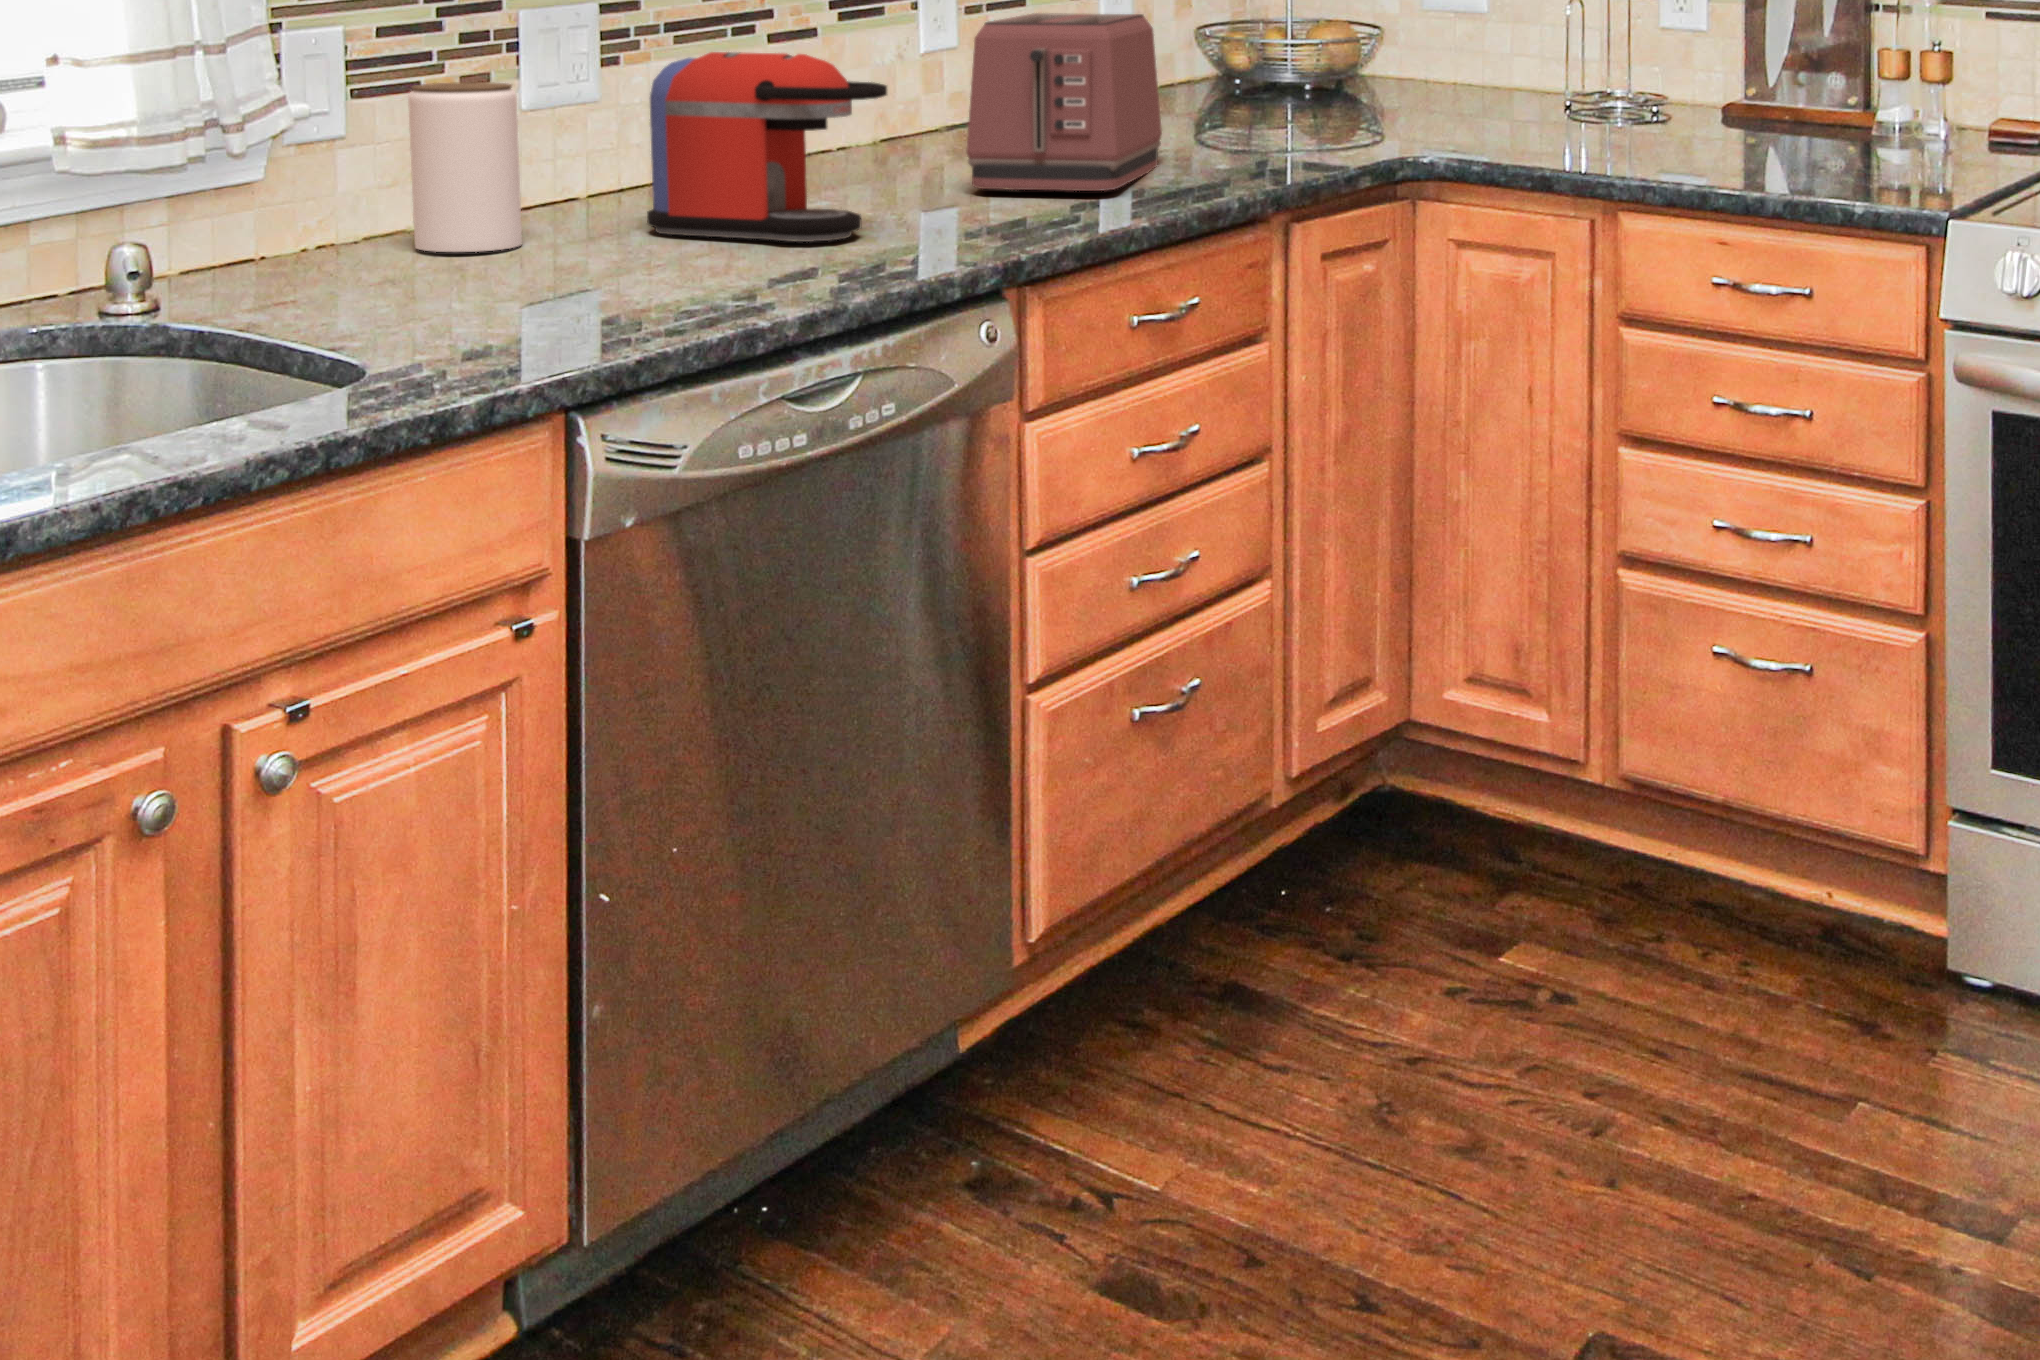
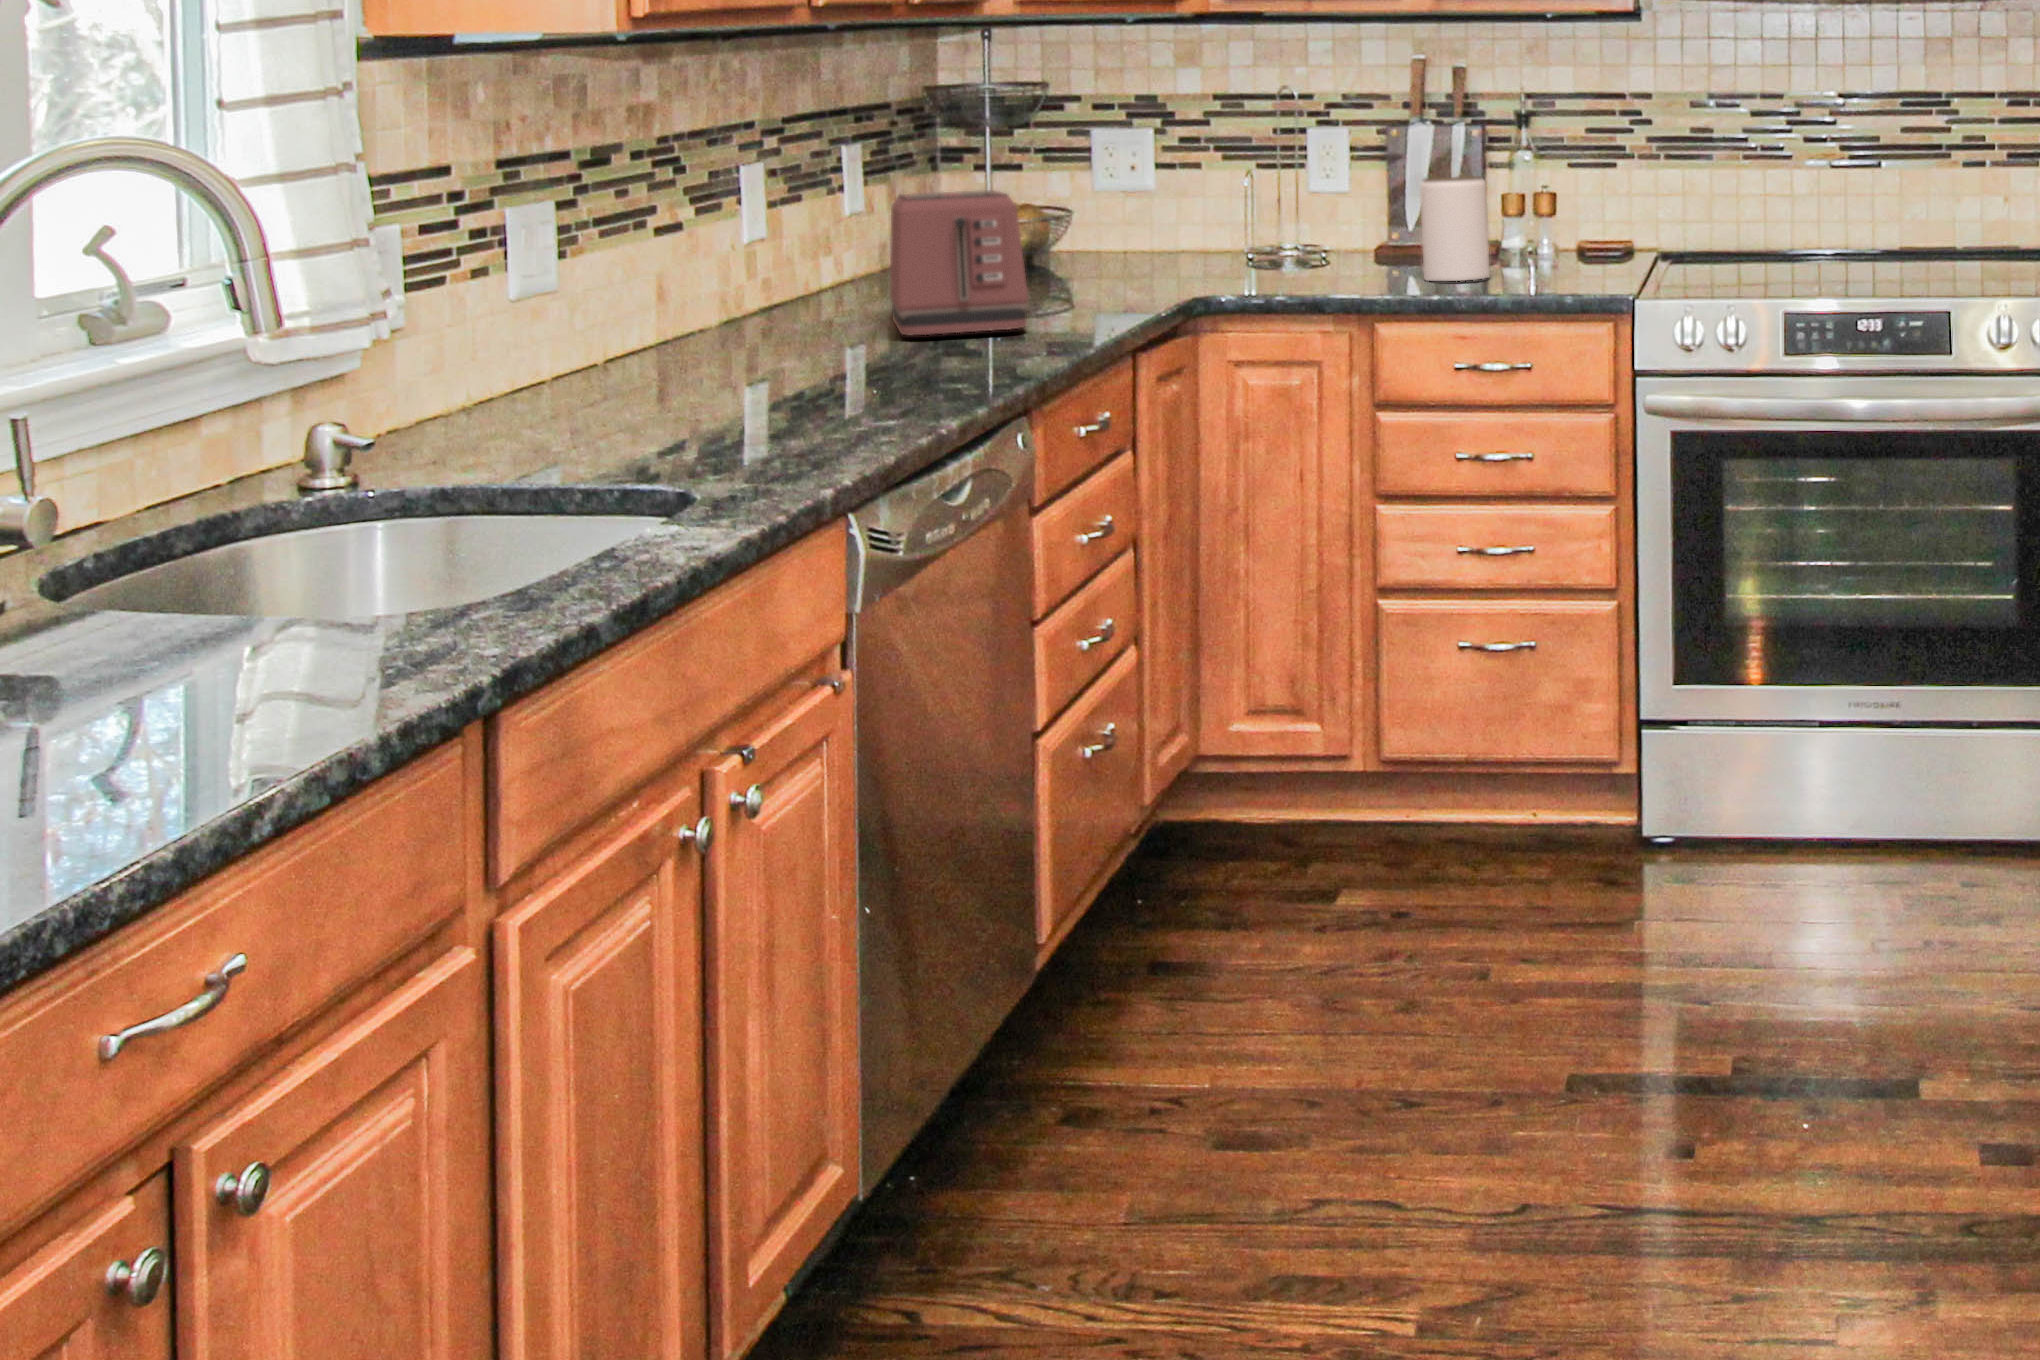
coffee maker: present [647,52,887,242] -> none [676,225,899,387]
jar: present [408,82,522,252] -> present [1420,176,1490,281]

